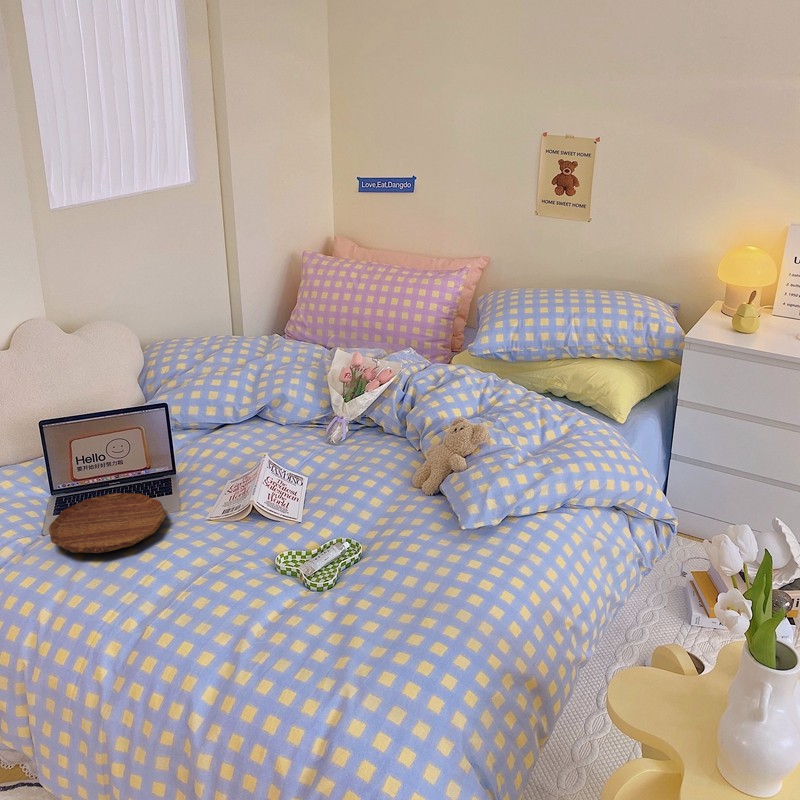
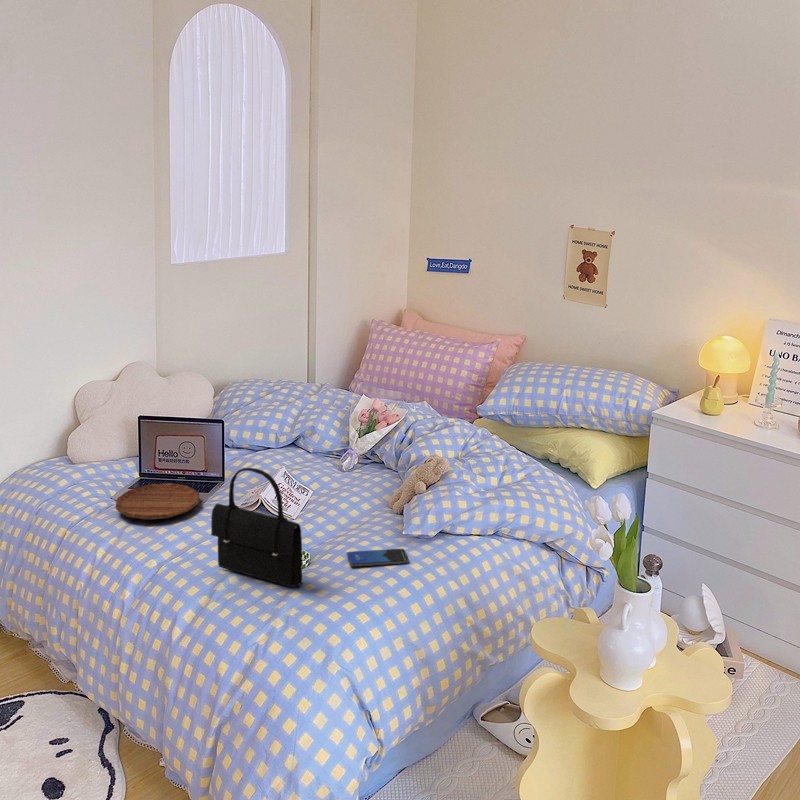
handbag: none [217,475,359,632] -> present [211,468,303,588]
smartphone: none [397,549,482,585] -> present [347,549,409,566]

